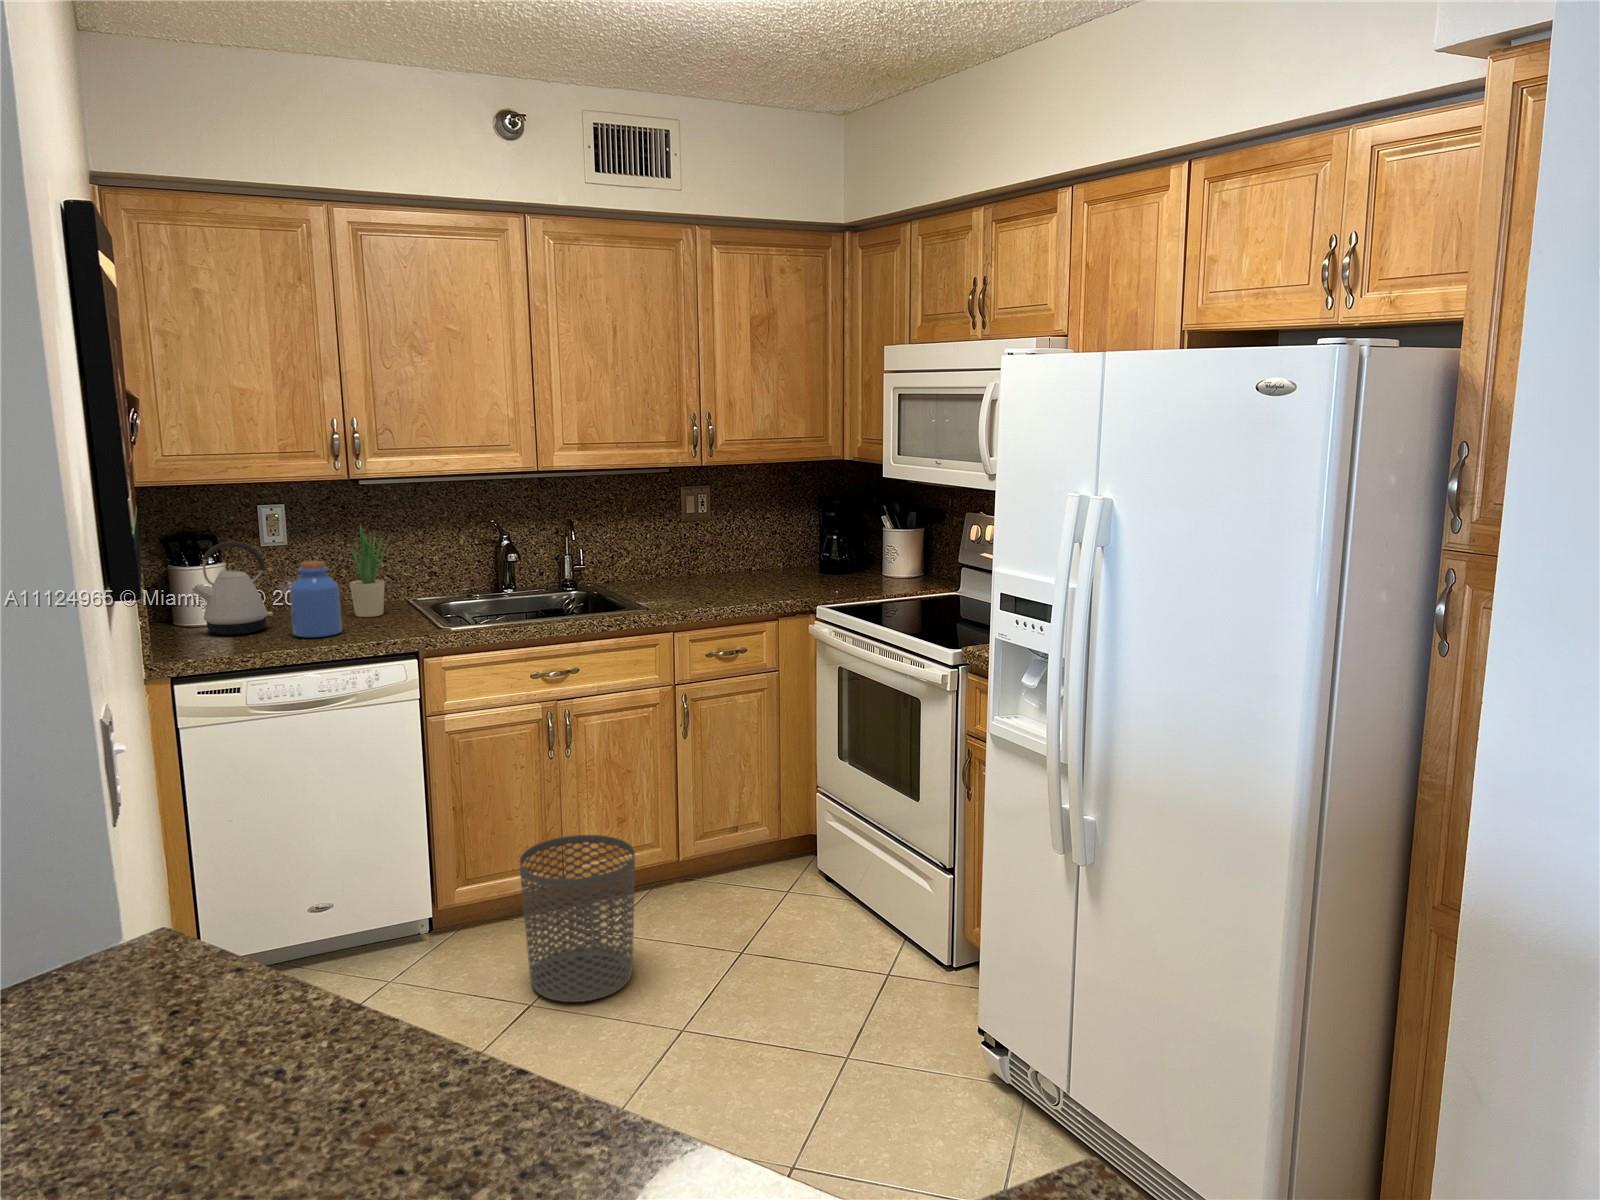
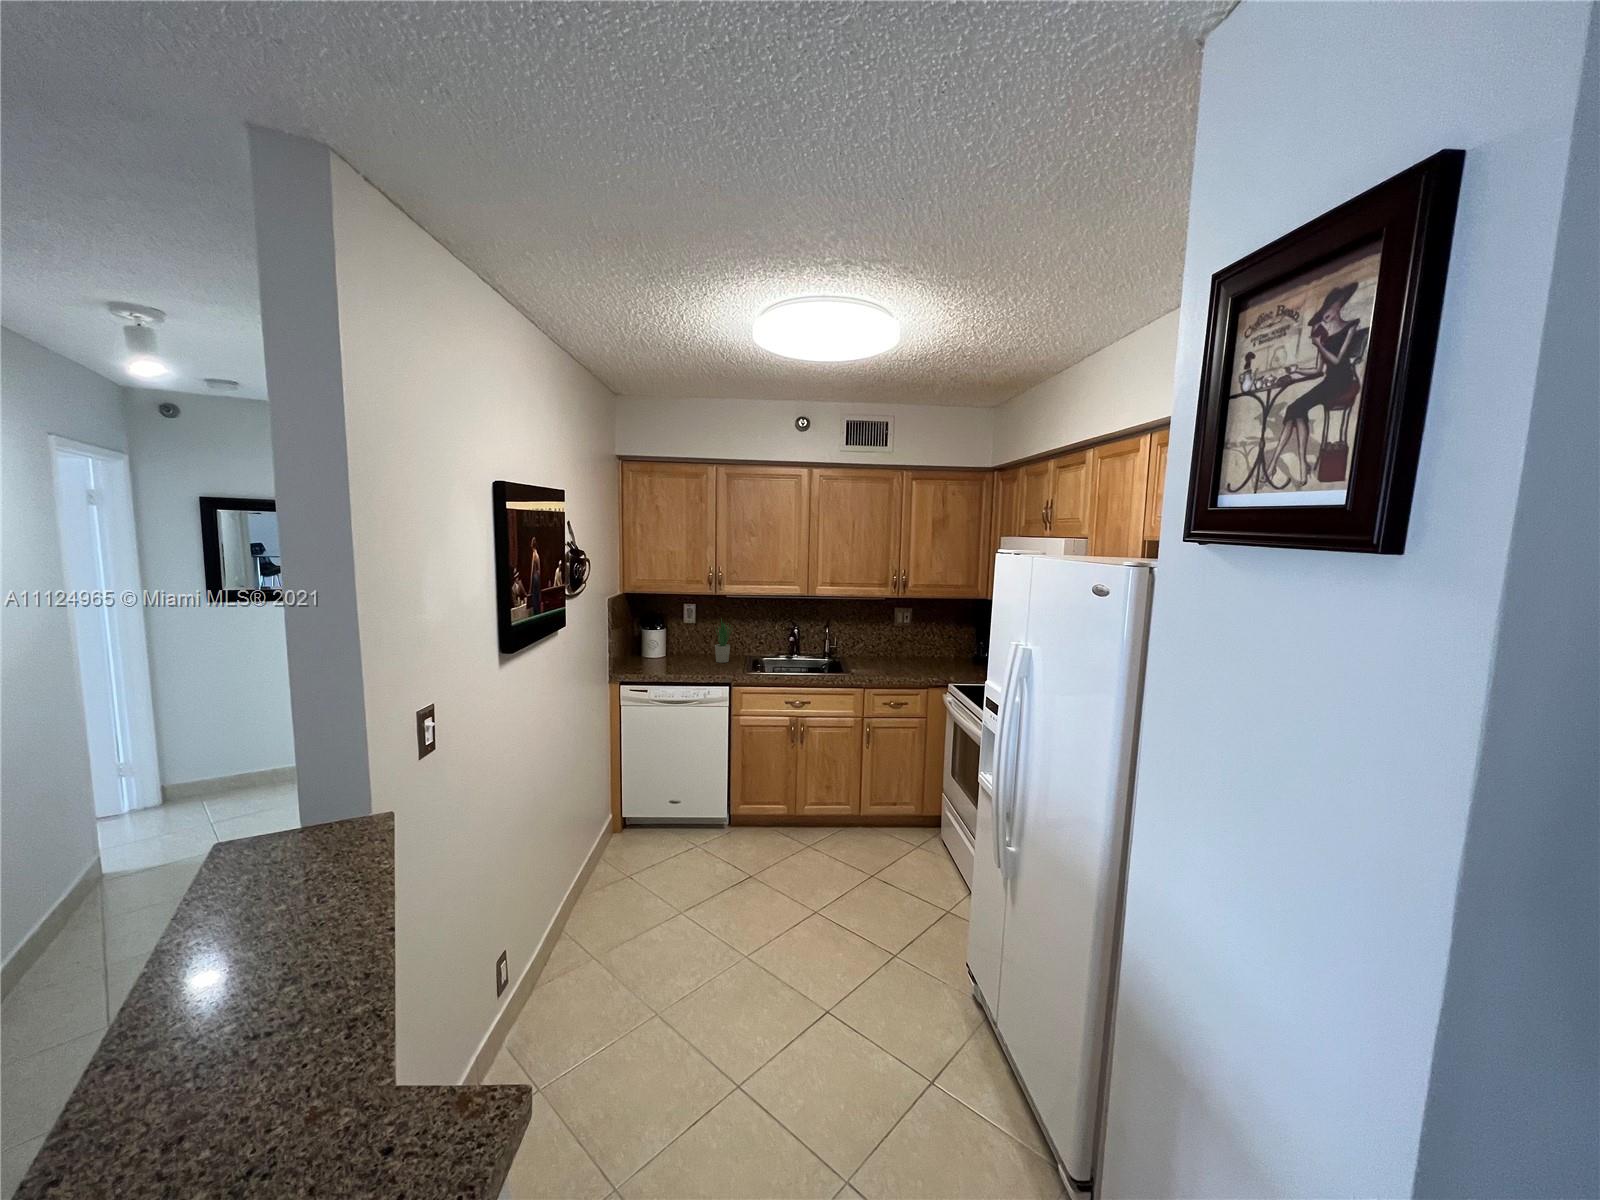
kettle: present [191,541,273,635] -> none [643,621,677,665]
jar: present [290,561,342,638] -> none [680,634,702,671]
waste bin: present [519,835,635,1002] -> none [757,790,816,880]

